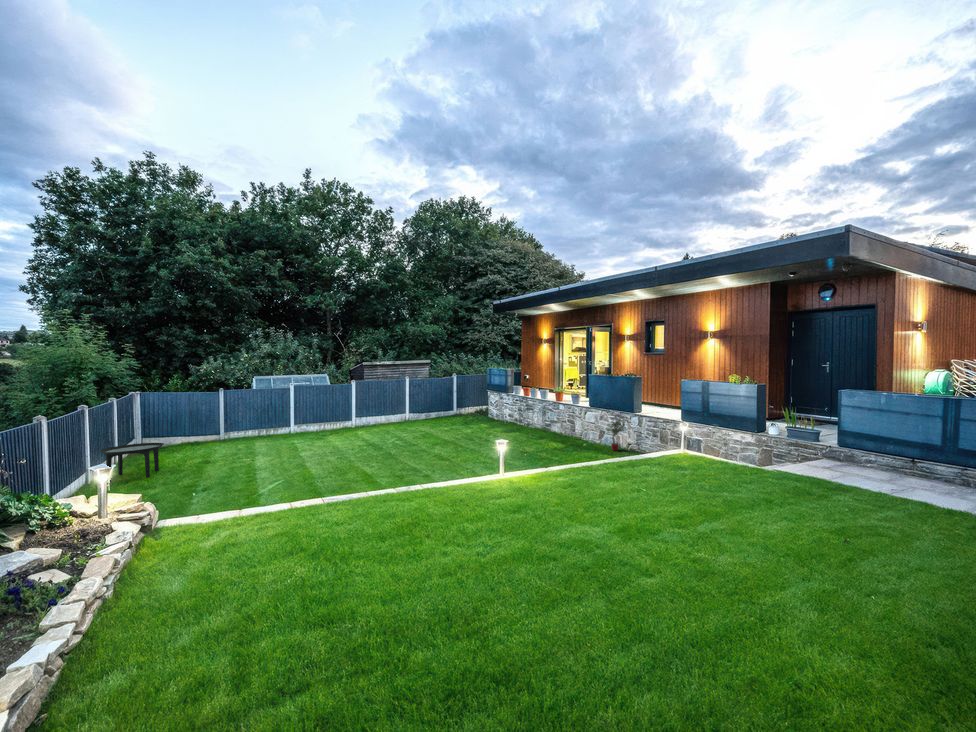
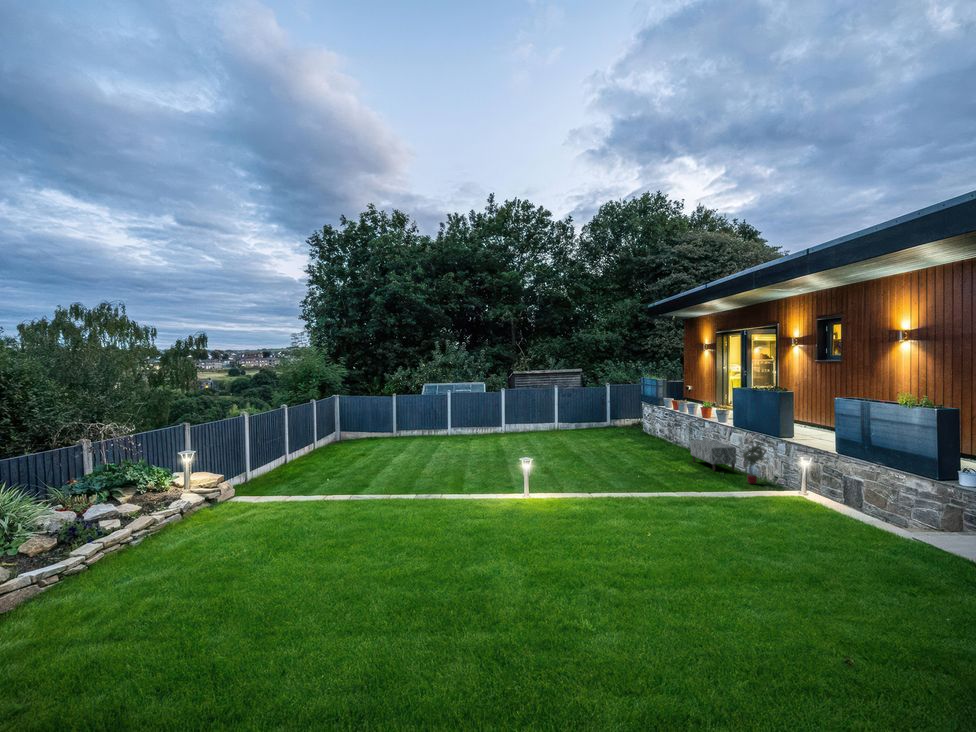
bench: none [554,419,594,444] -> present [691,440,736,471]
round table: present [100,443,164,481] -> none [301,432,340,458]

